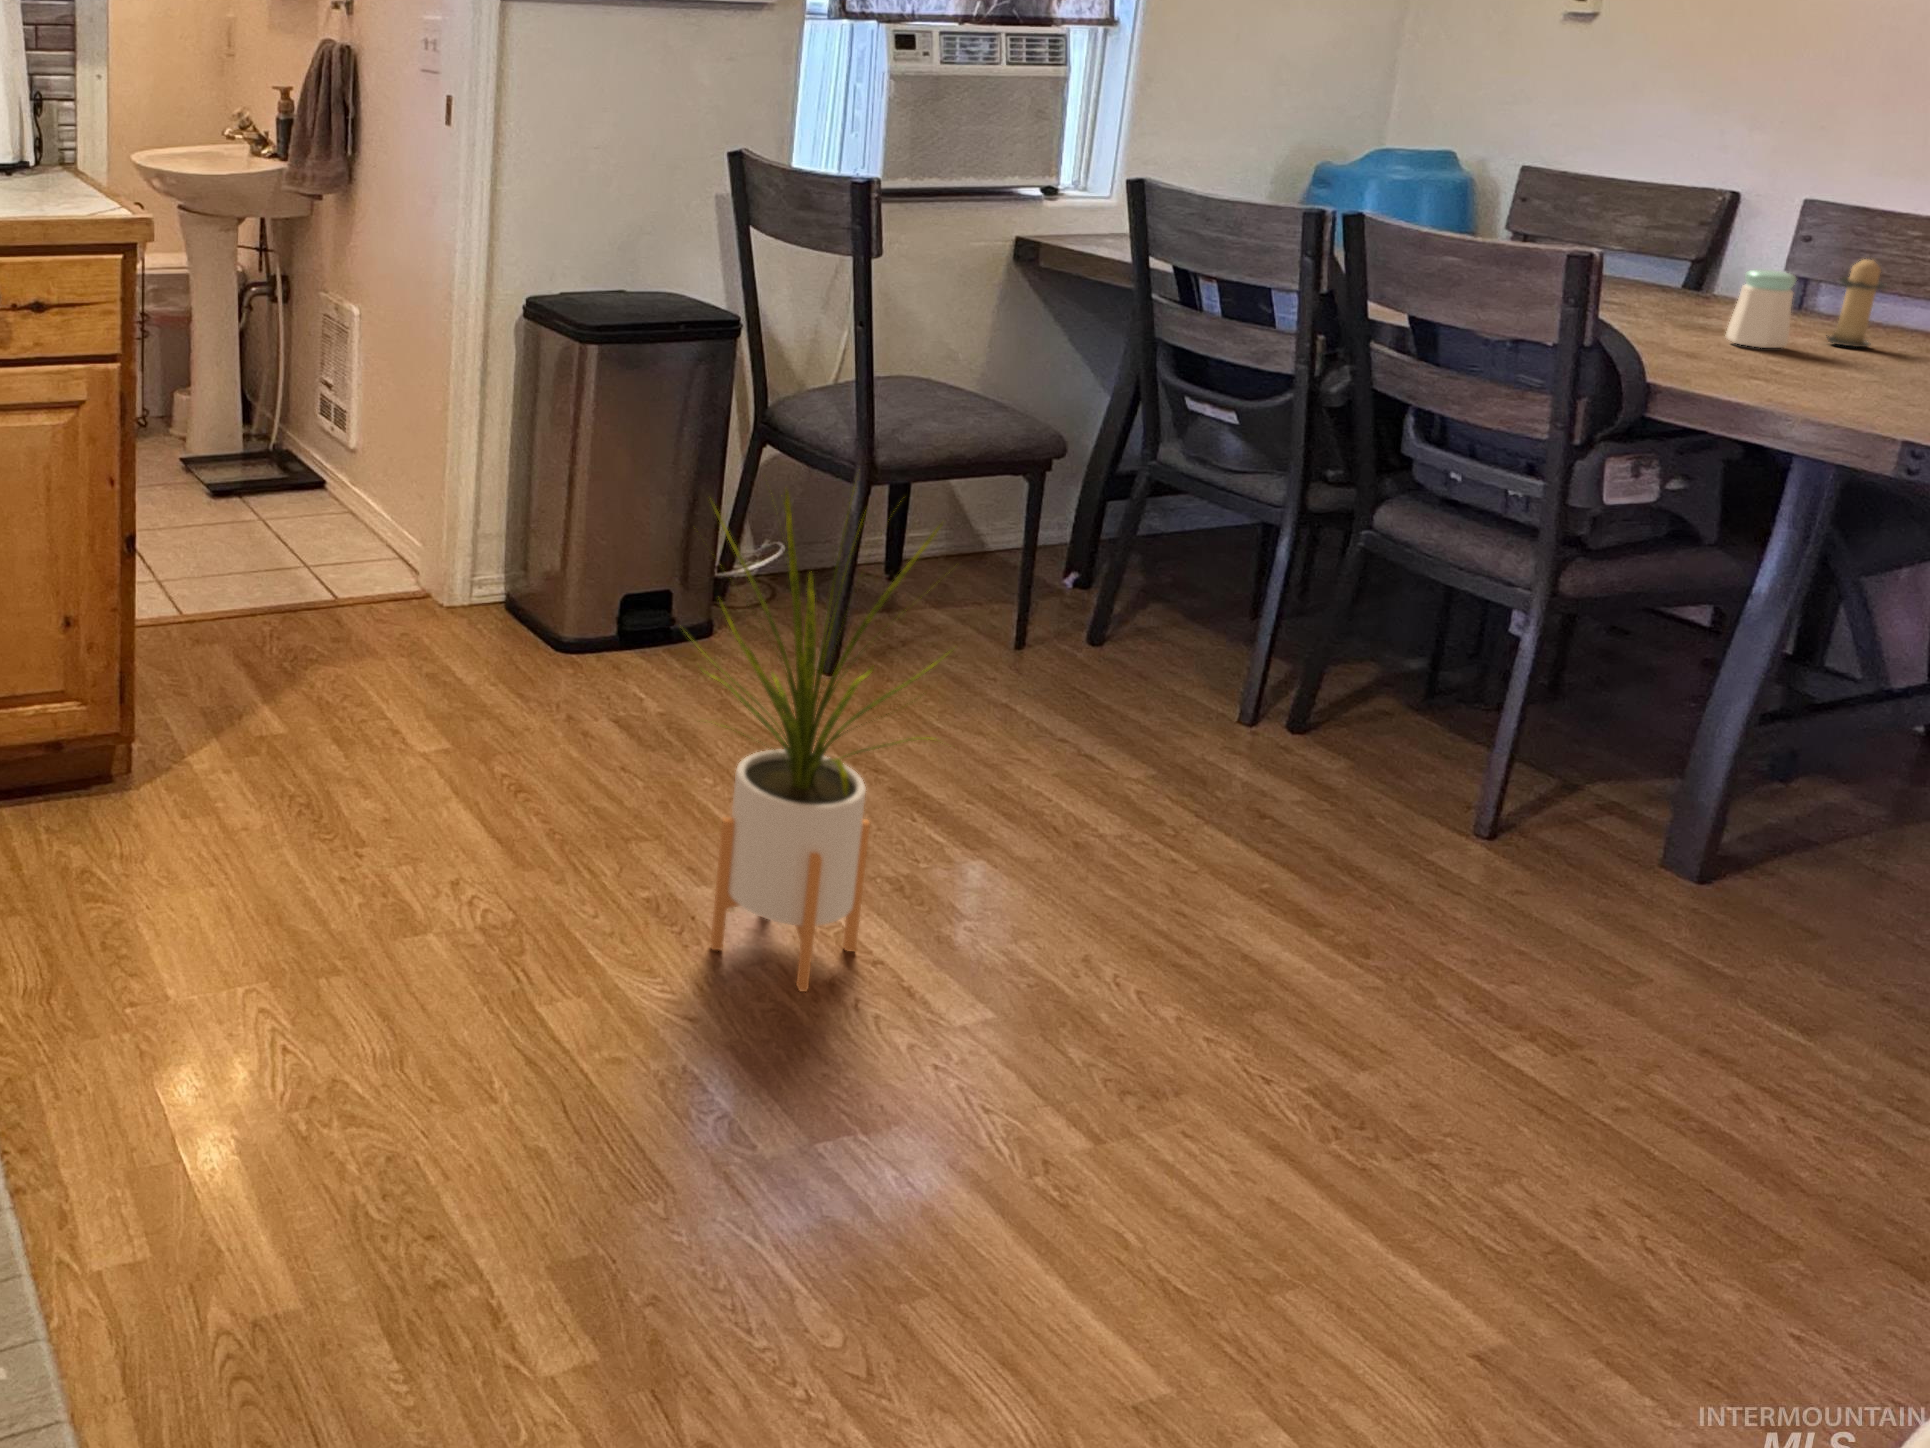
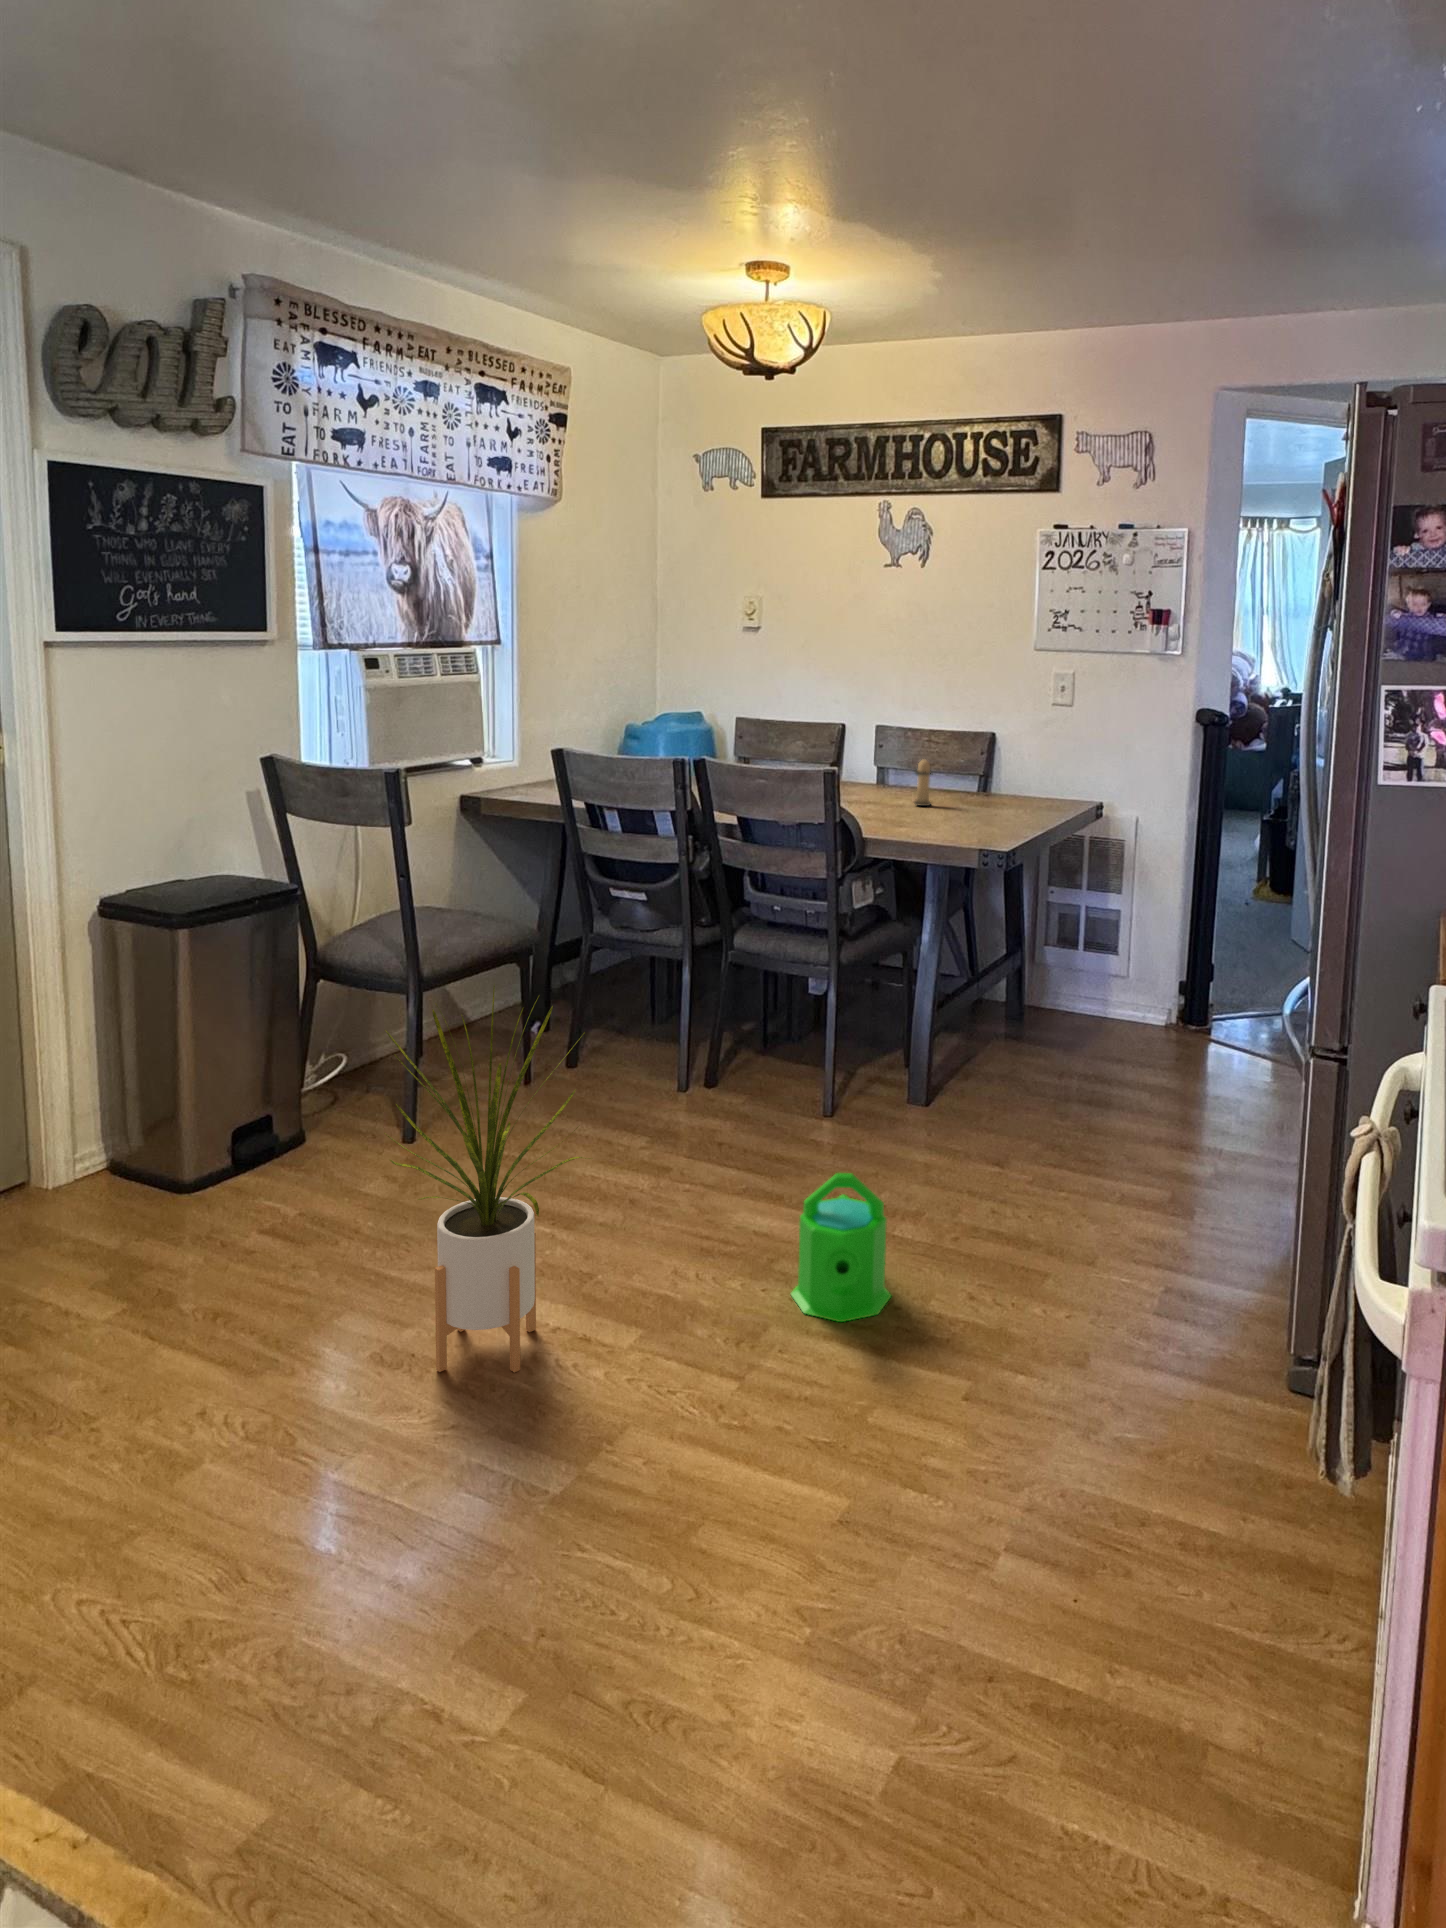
salt shaker: present [1726,269,1796,348] -> none [875,771,902,813]
watering can: none [1260,907,1459,1164] -> present [791,1173,891,1322]

